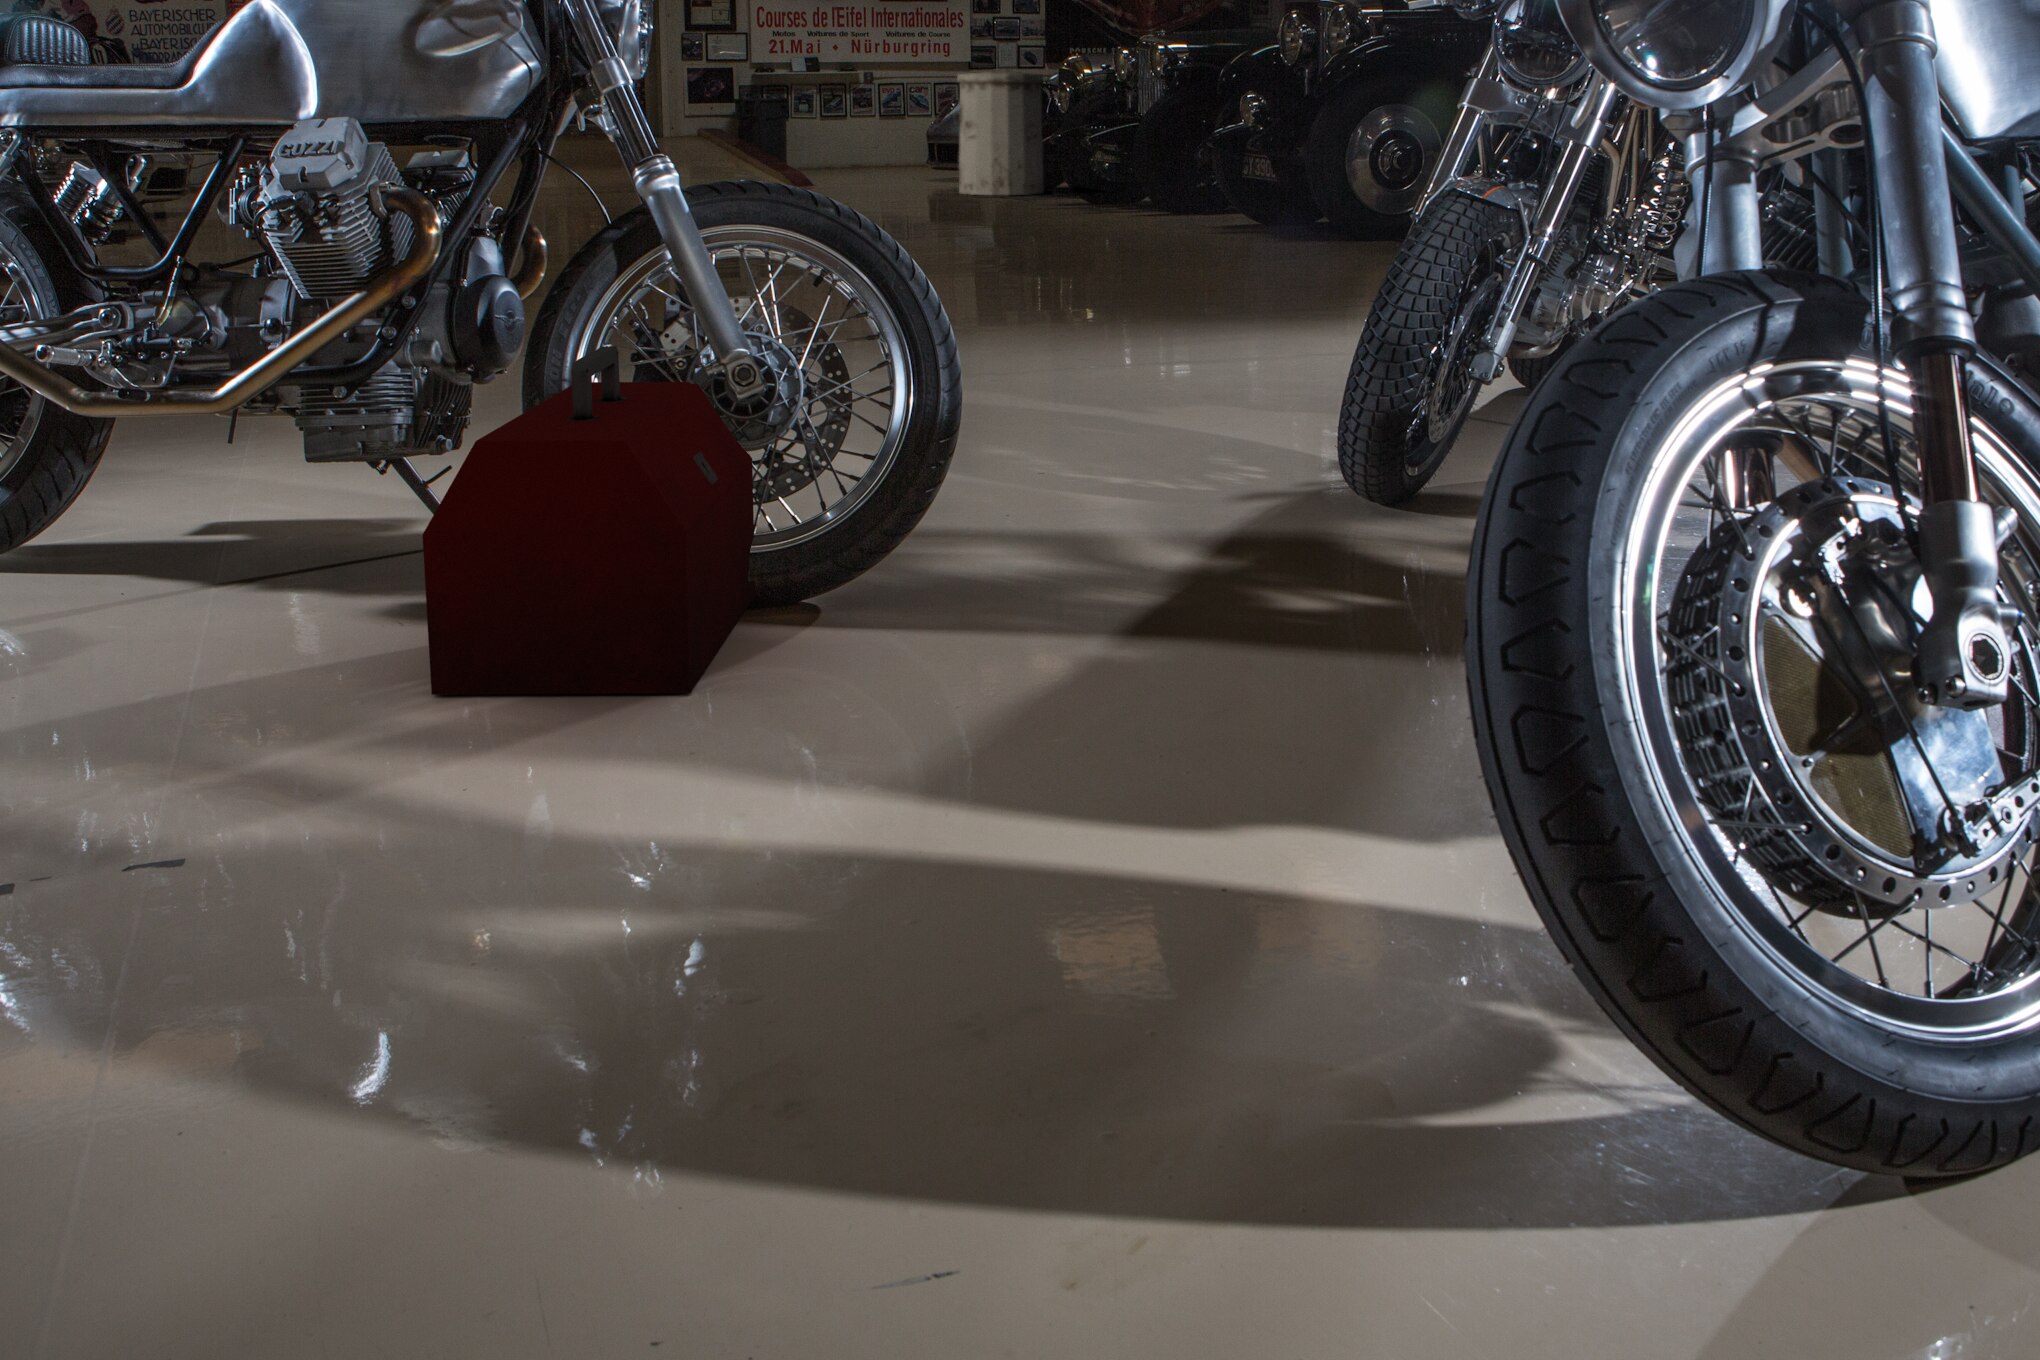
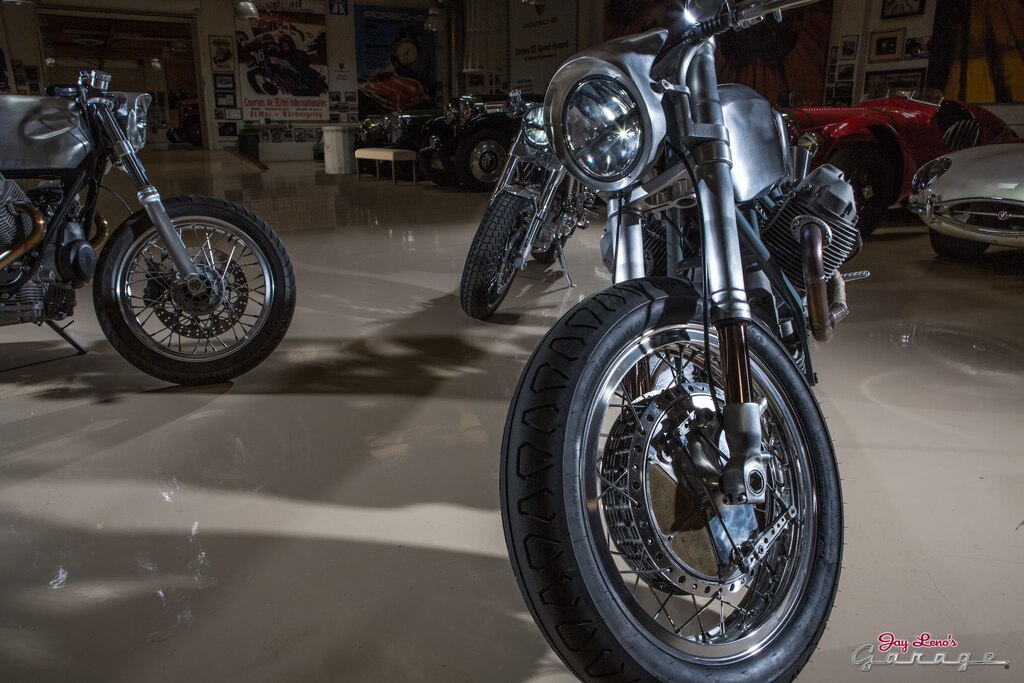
bench: none [1040,128,1209,222] -> present [355,148,418,185]
toolbox: present [422,347,755,695] -> none [30,277,212,446]

